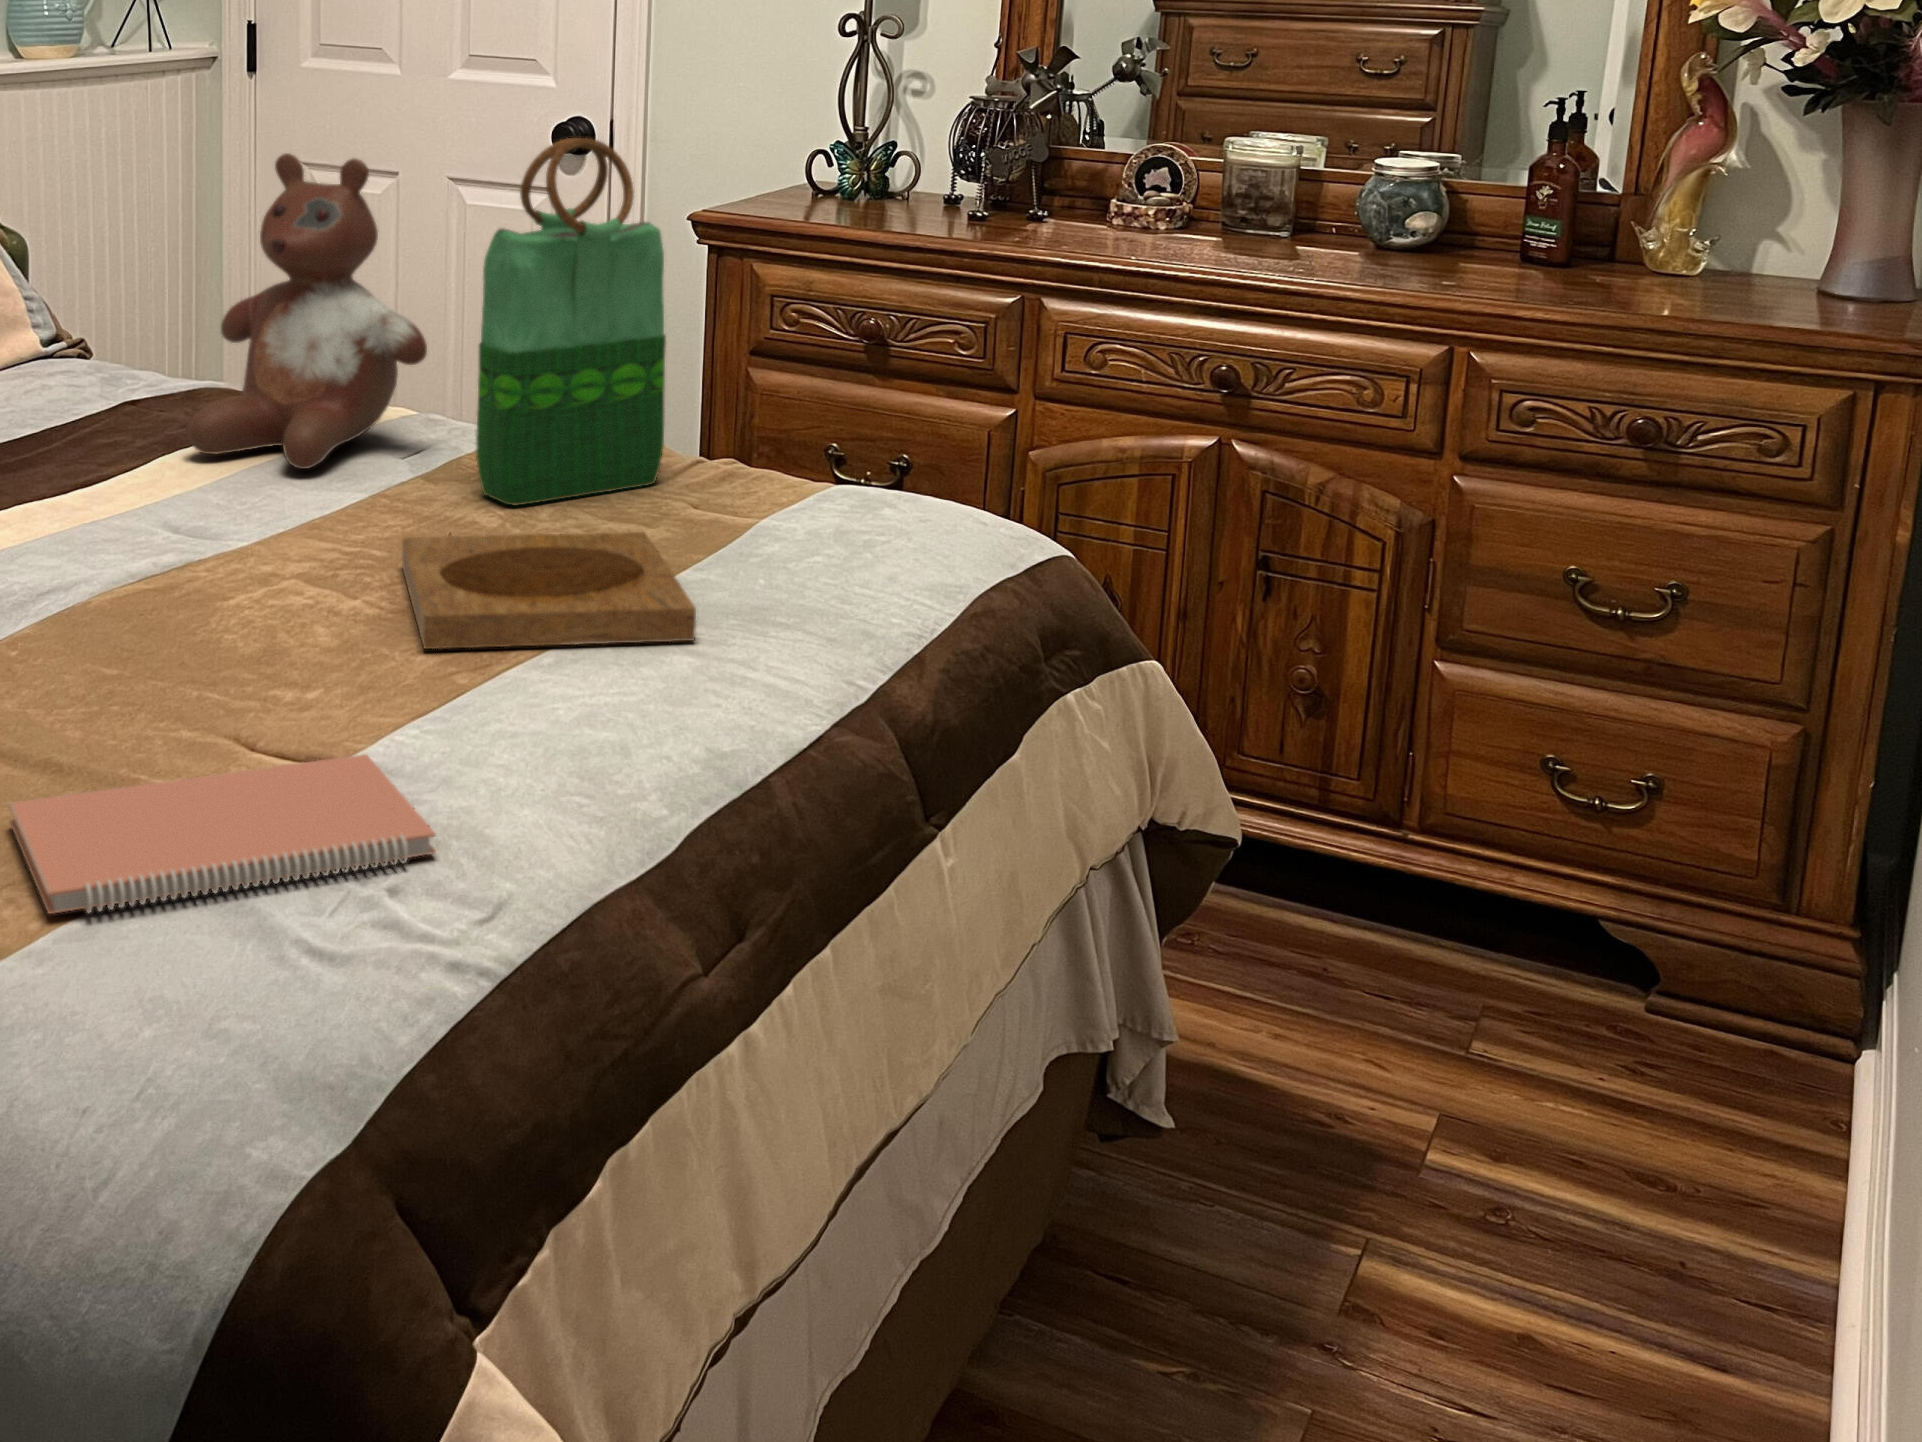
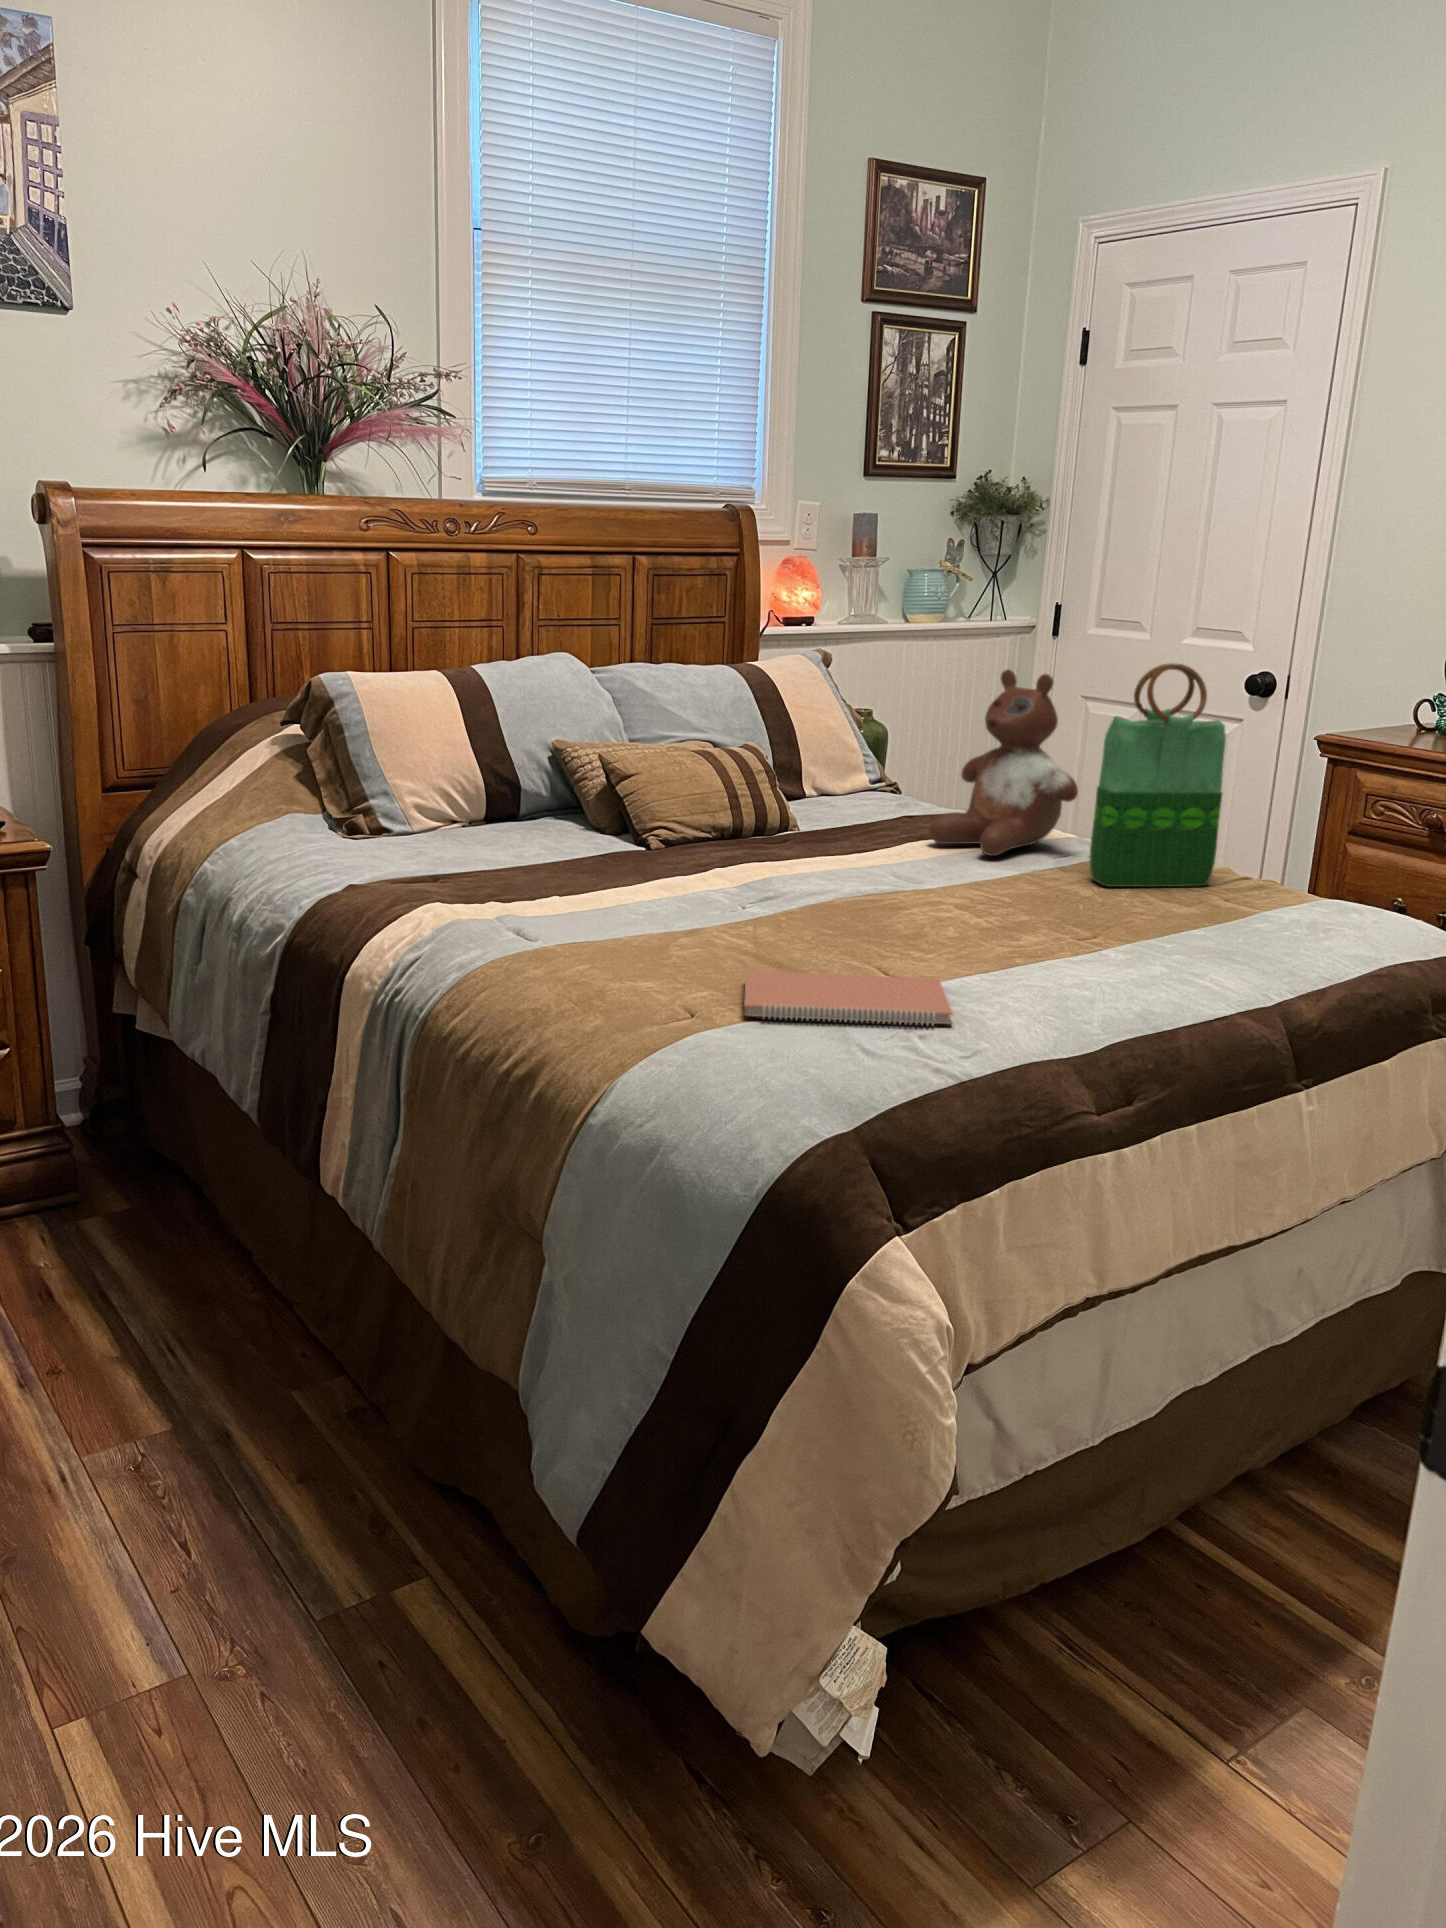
tray: present [402,532,696,649] -> none [1005,889,1173,960]

